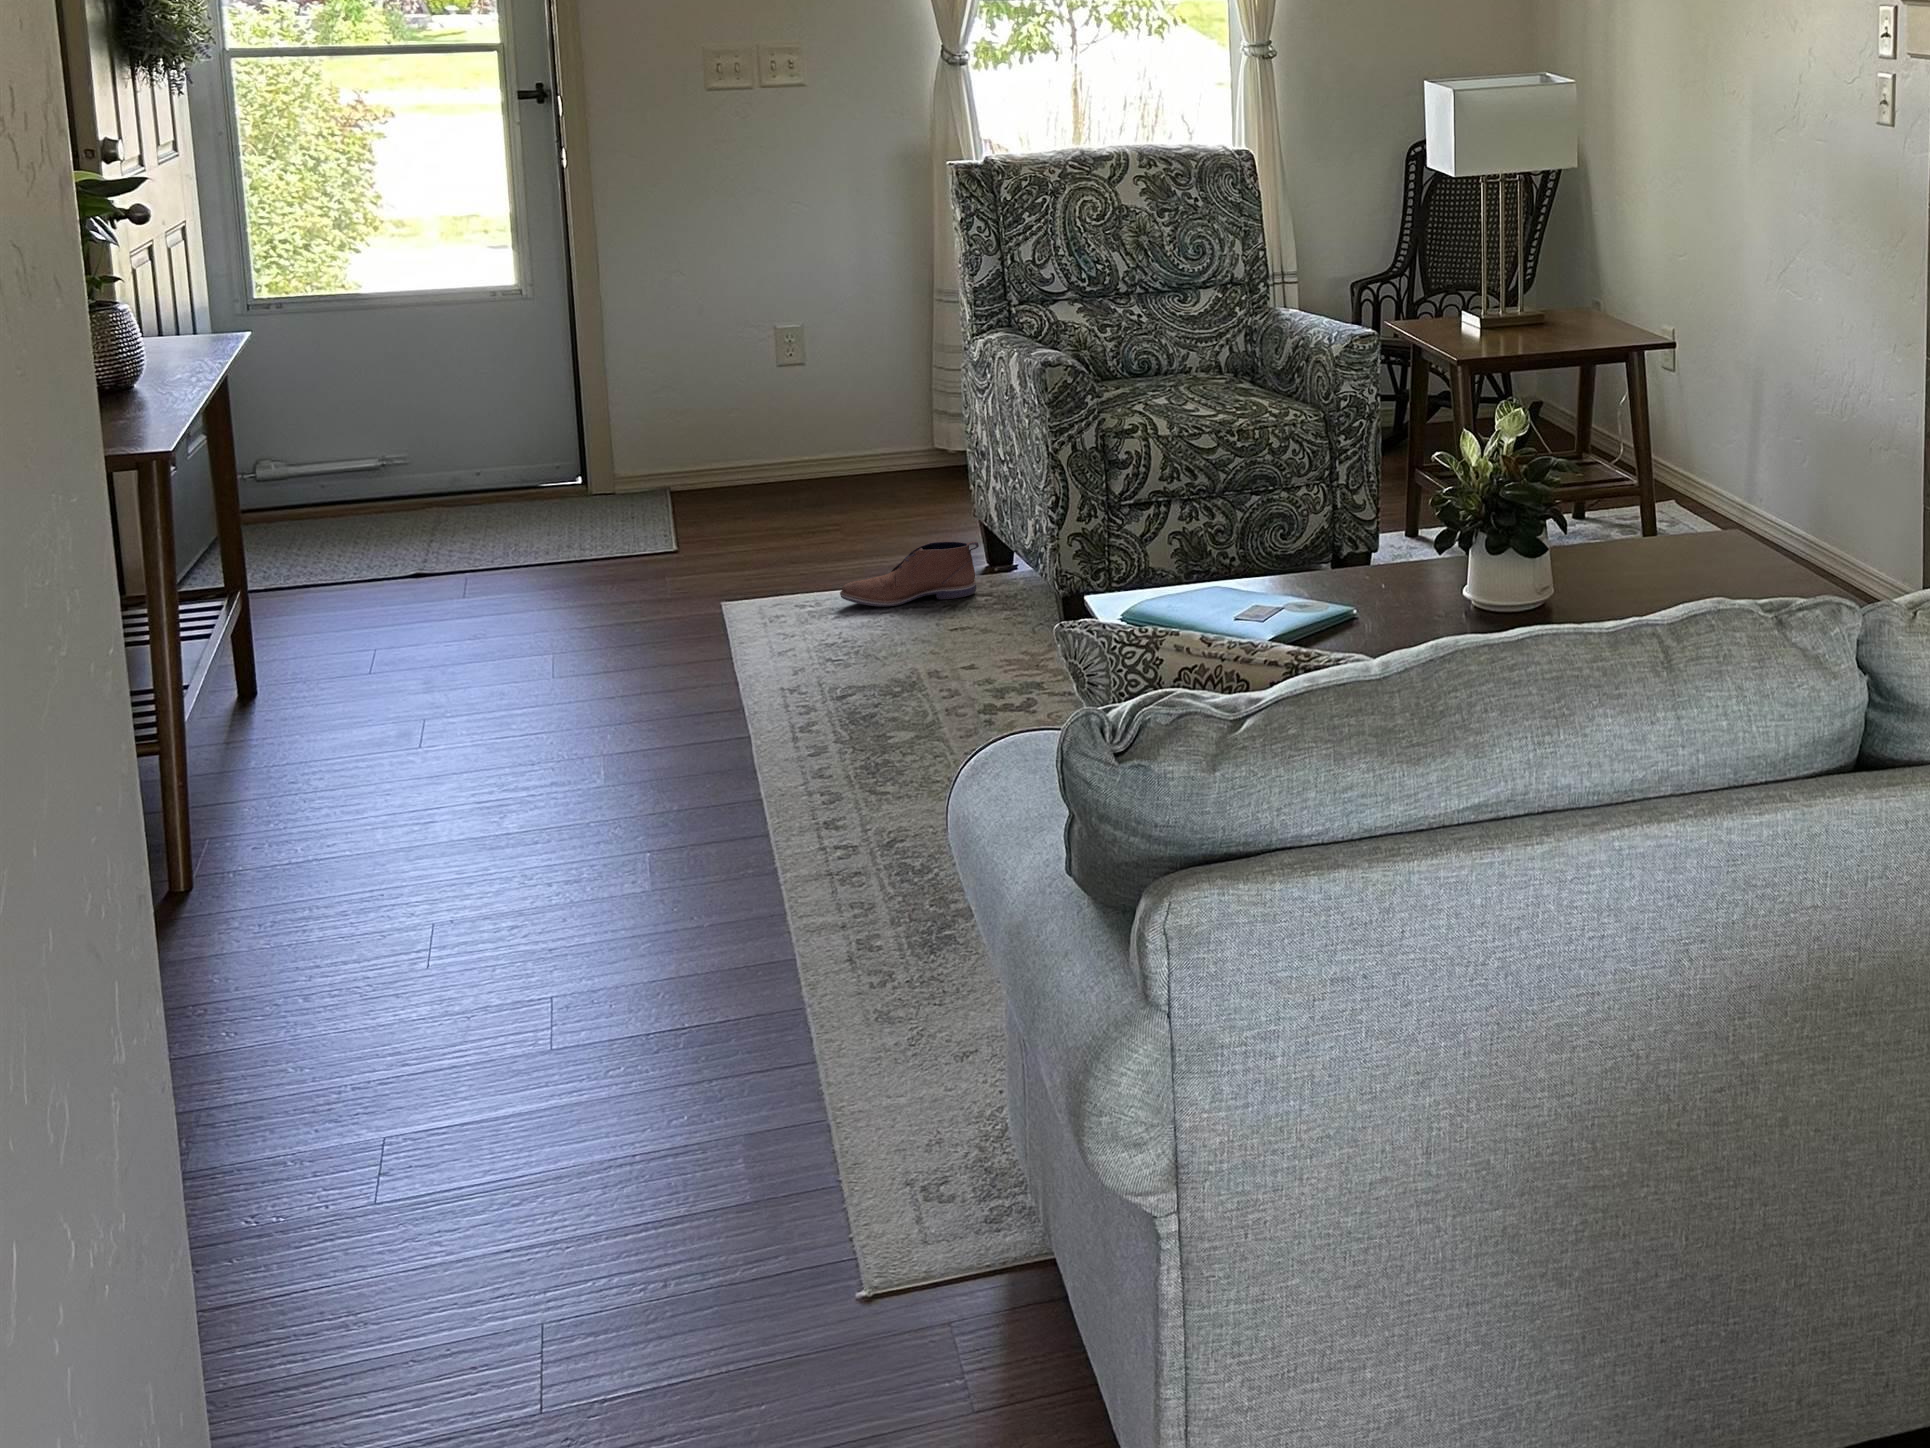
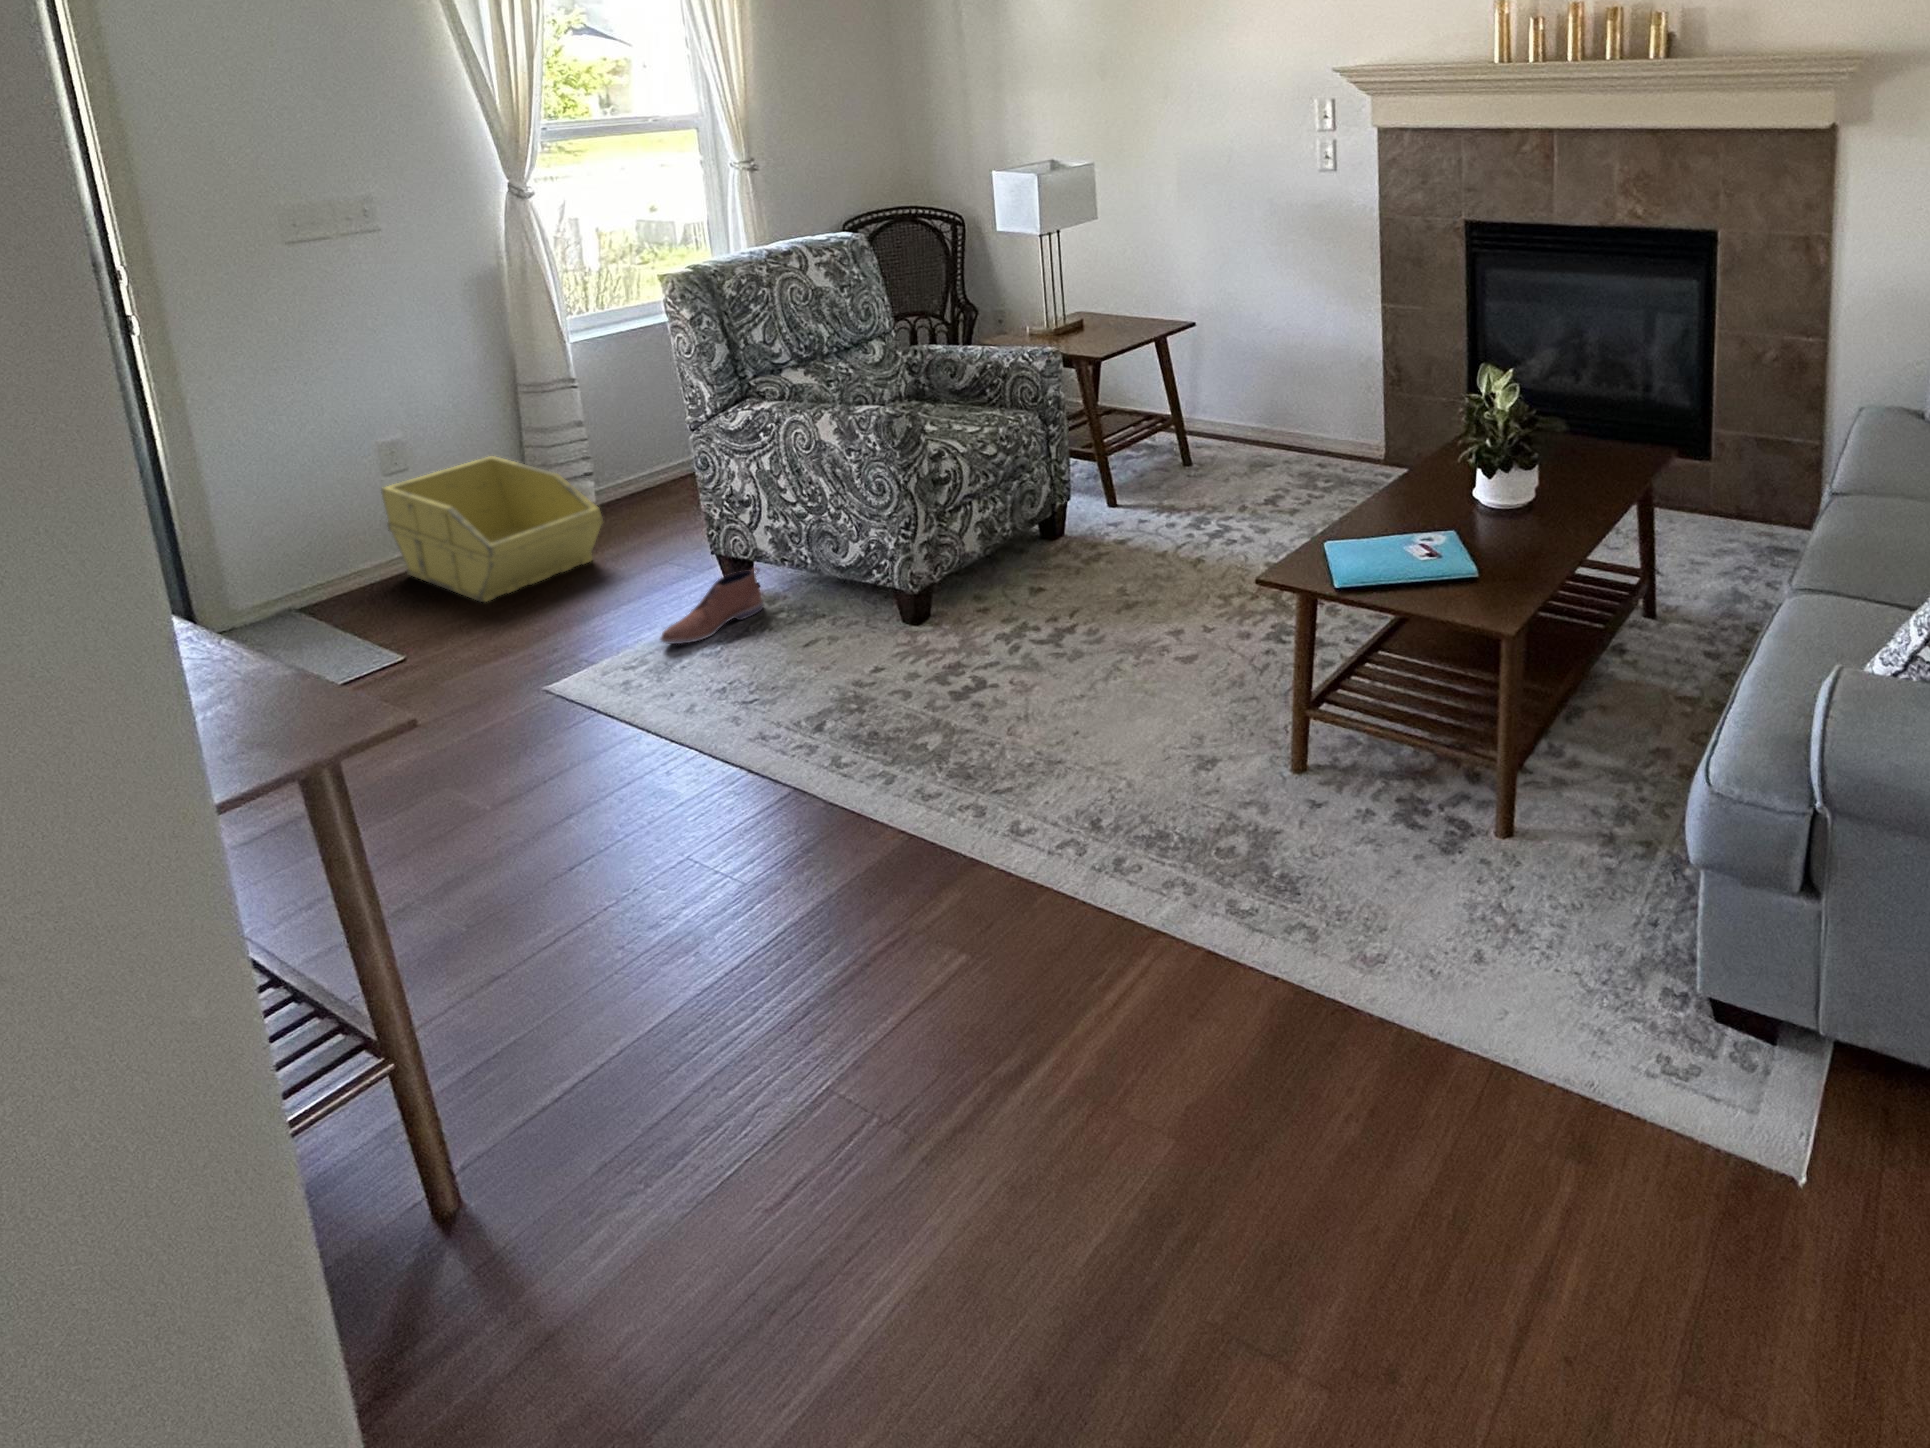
storage bin: none [756,374,917,528] -> present [381,456,603,602]

